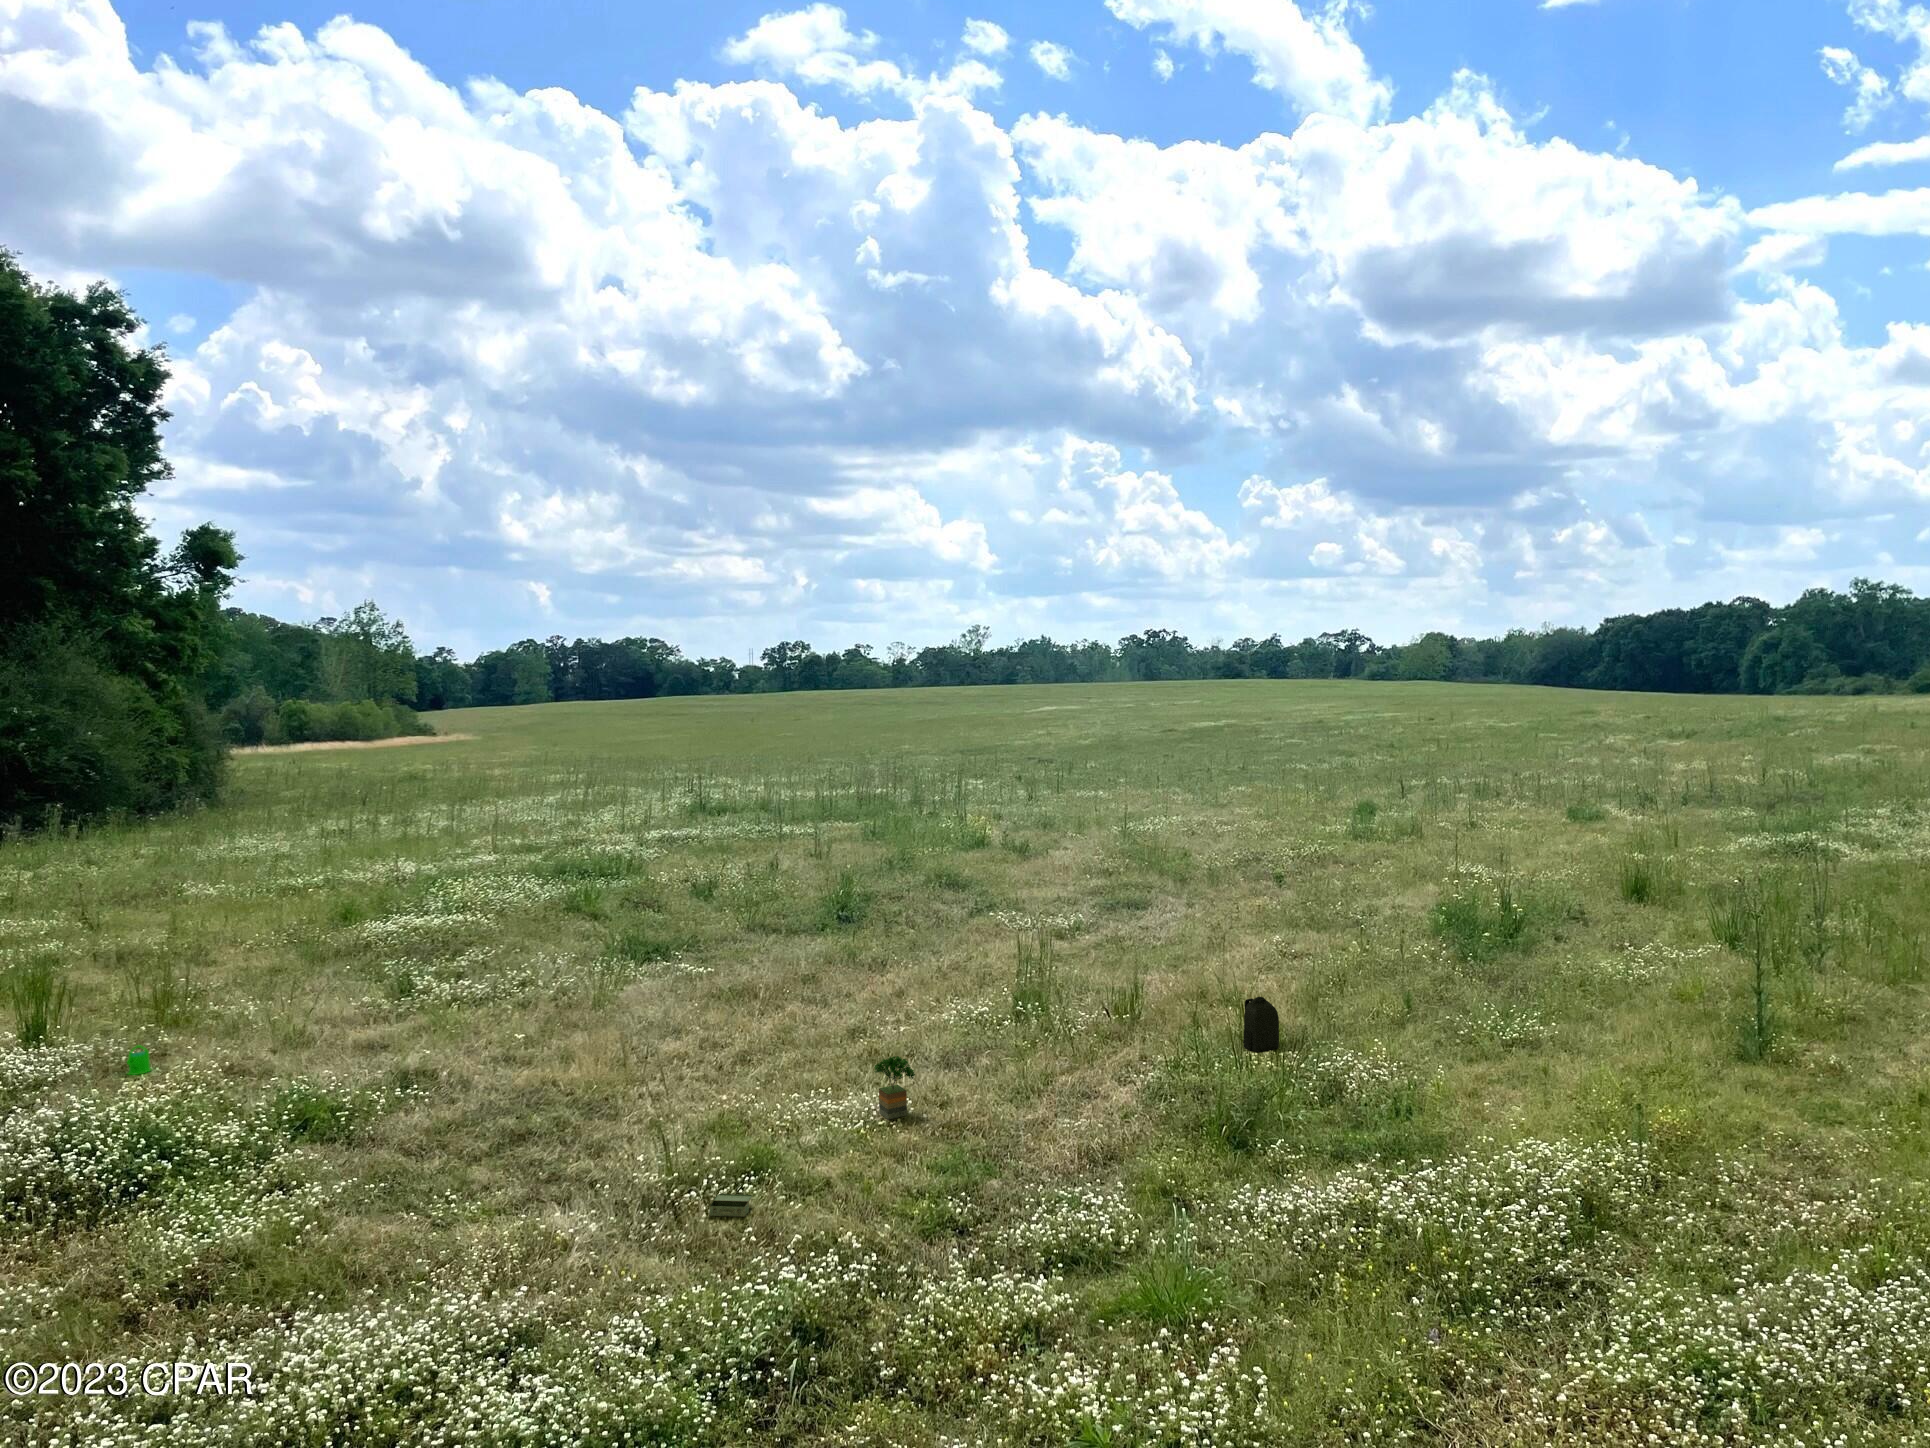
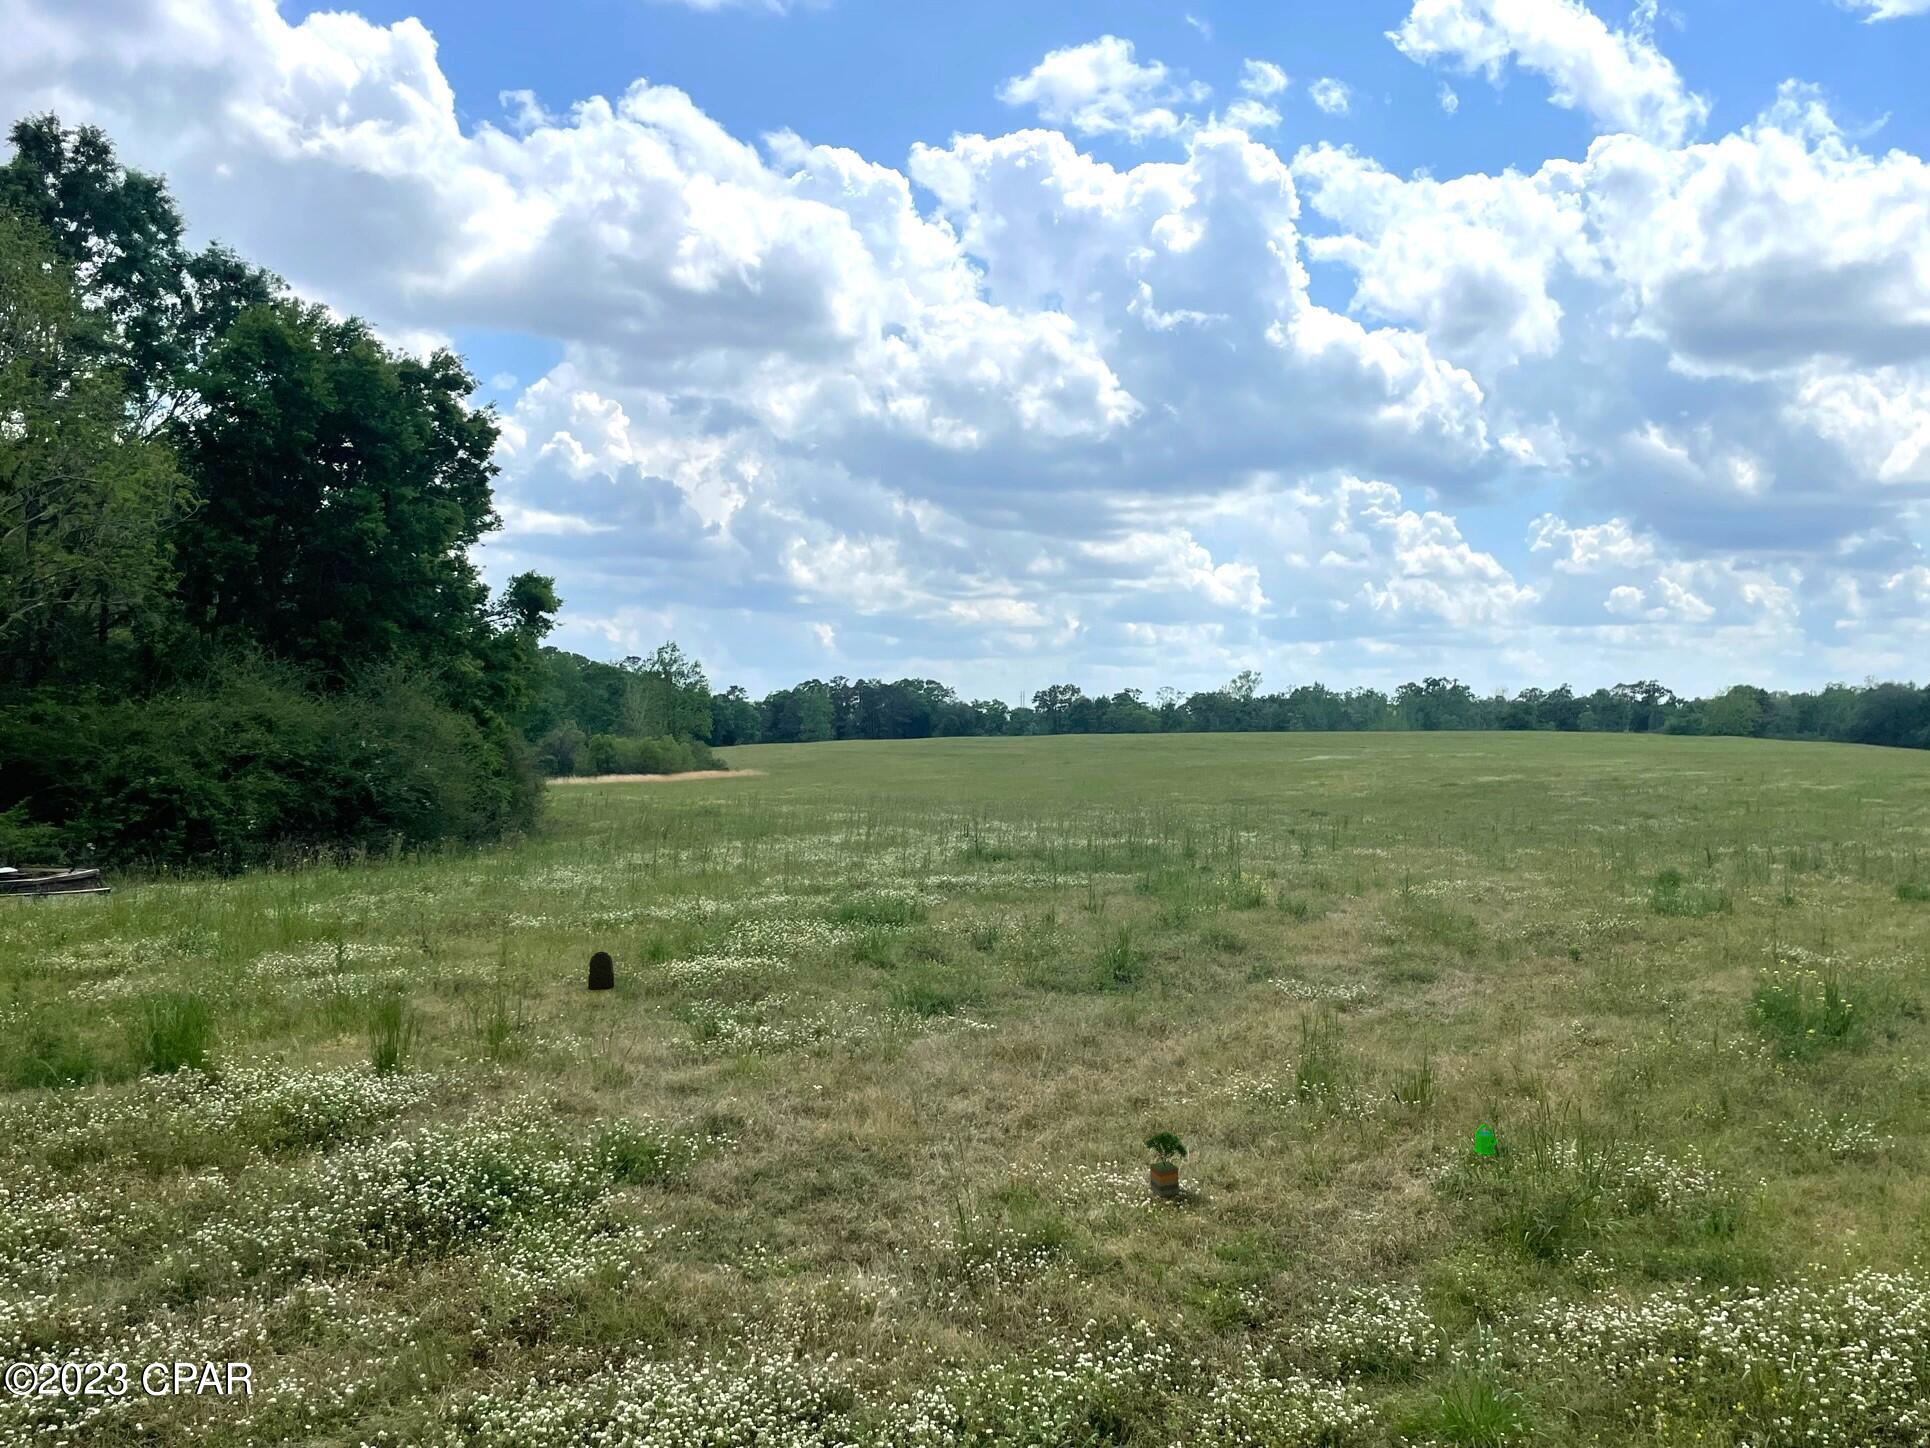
backpack: present [1243,997,1279,1052] -> present [588,952,614,990]
watering can: present [127,1045,151,1075] -> present [1474,1124,1497,1155]
toolbox: present [709,1194,752,1217] -> none [995,1267,1036,1292]

